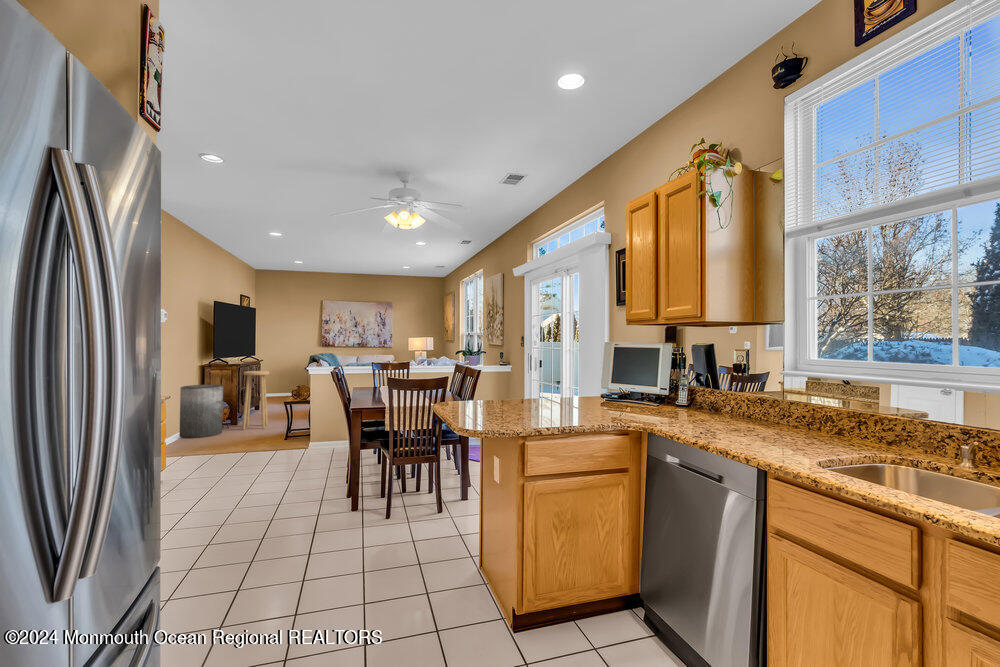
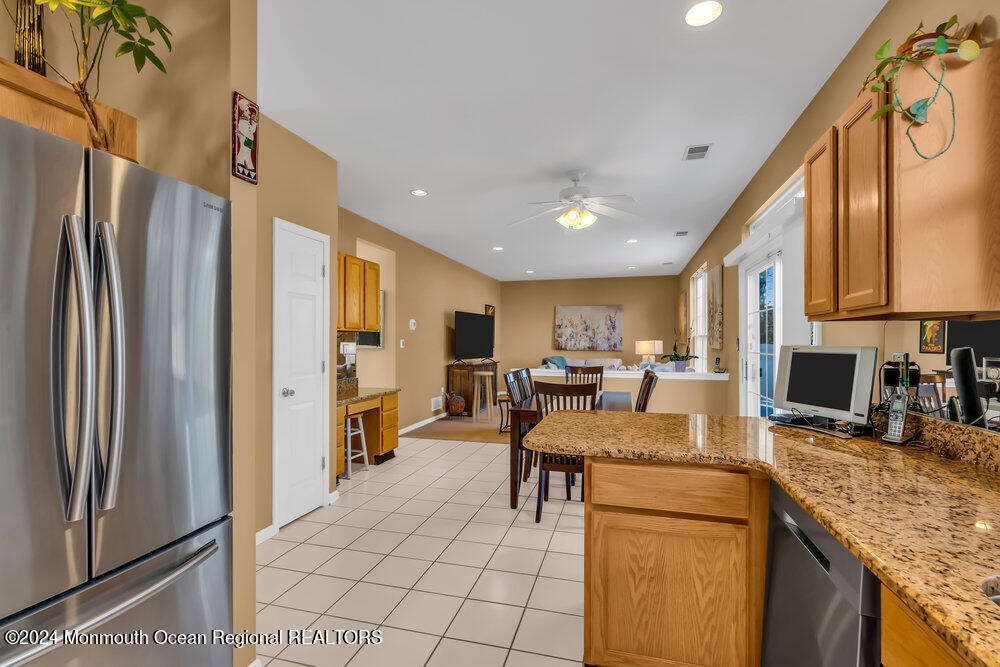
trash can: present [179,385,223,438] -> none [427,382,457,426]

